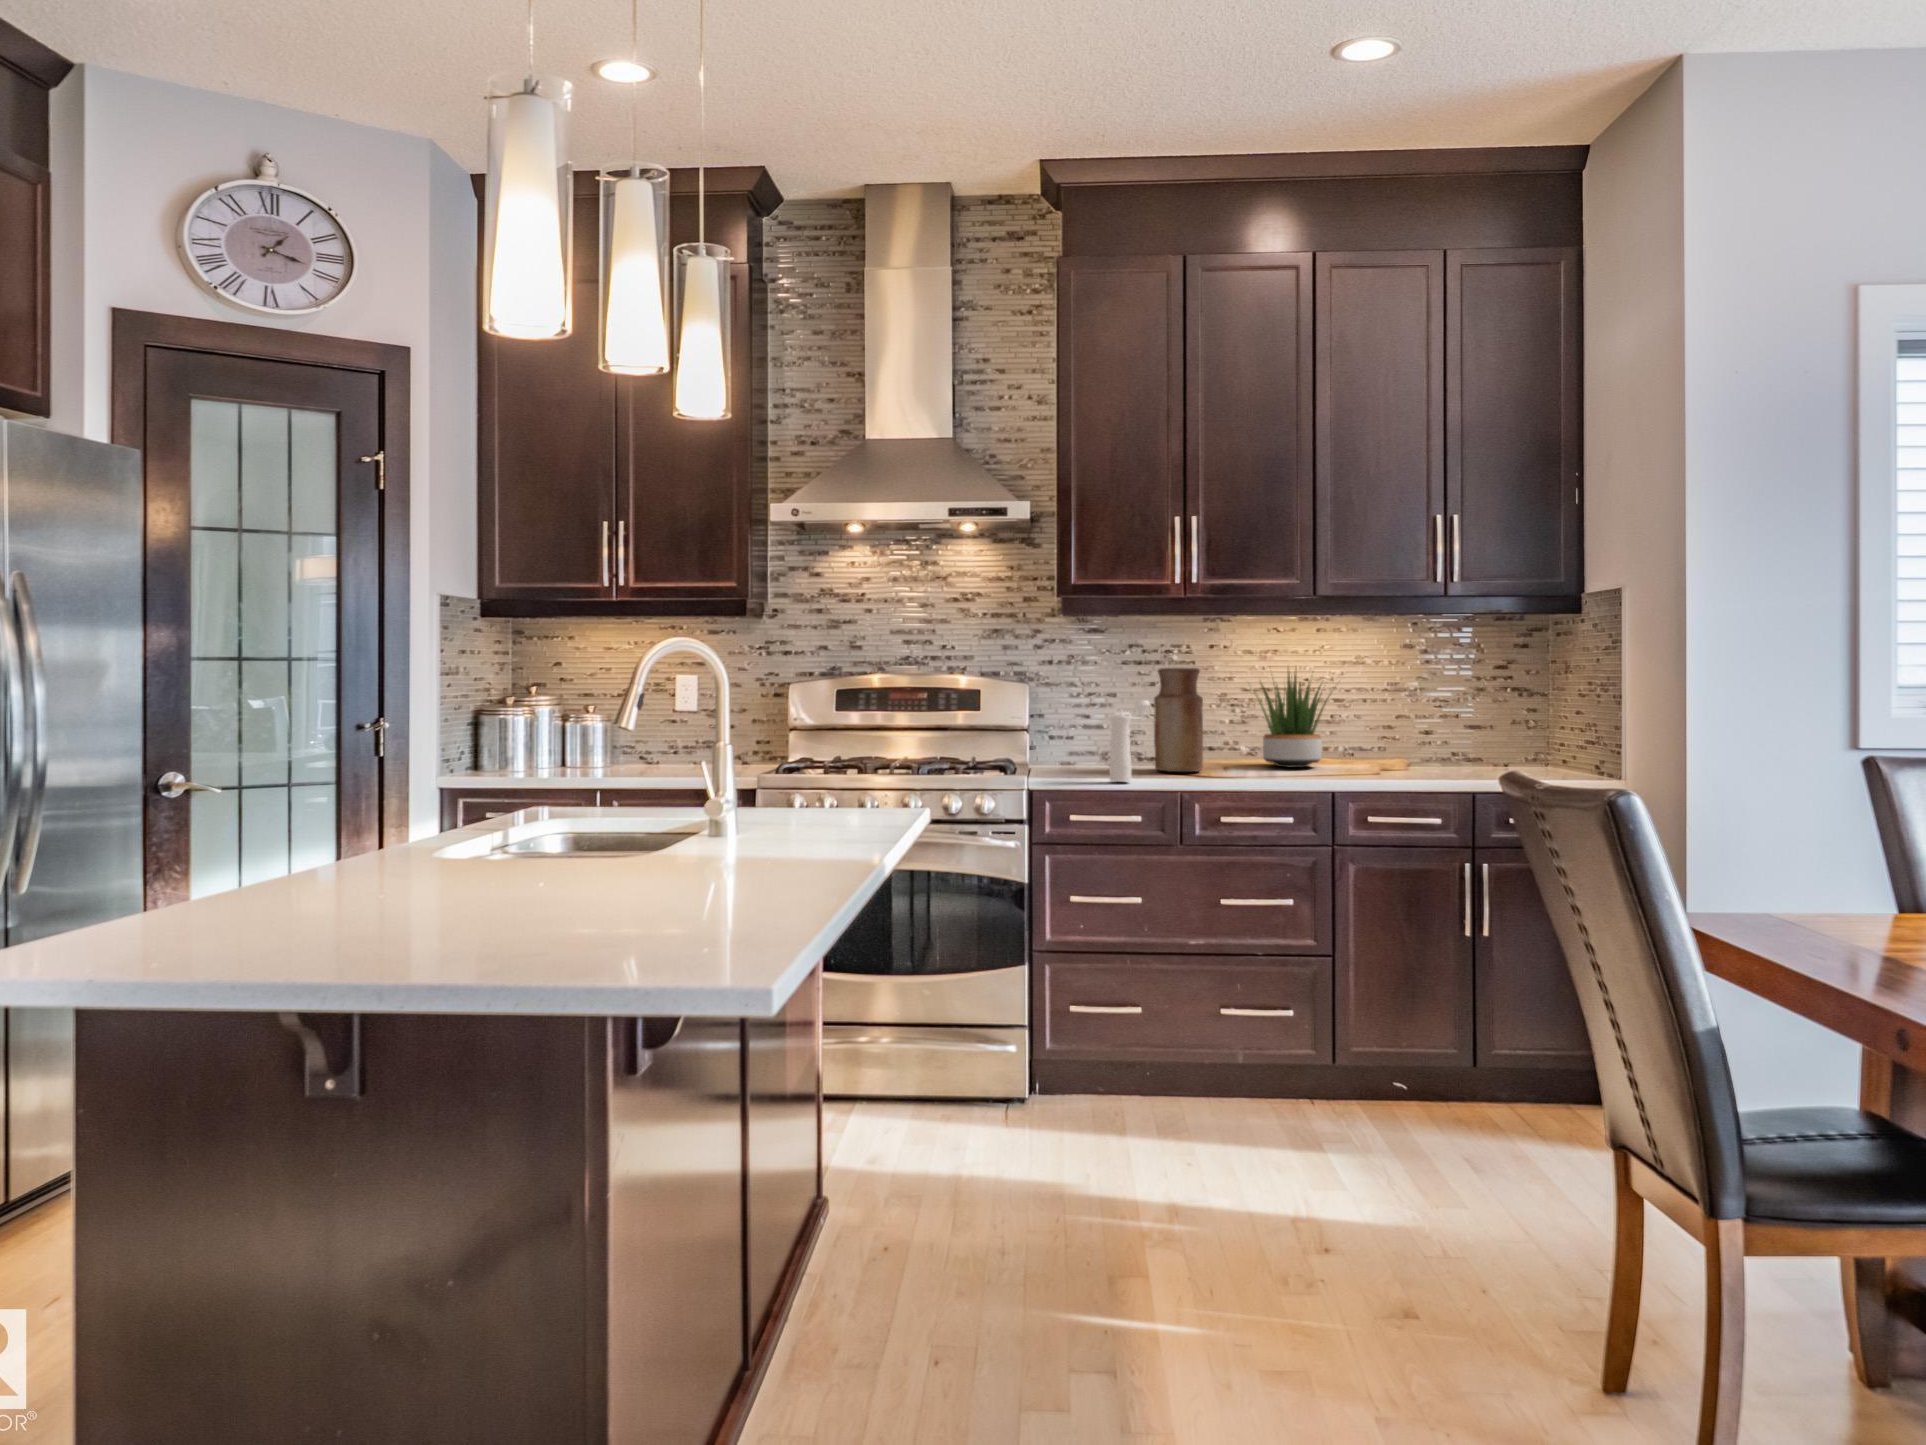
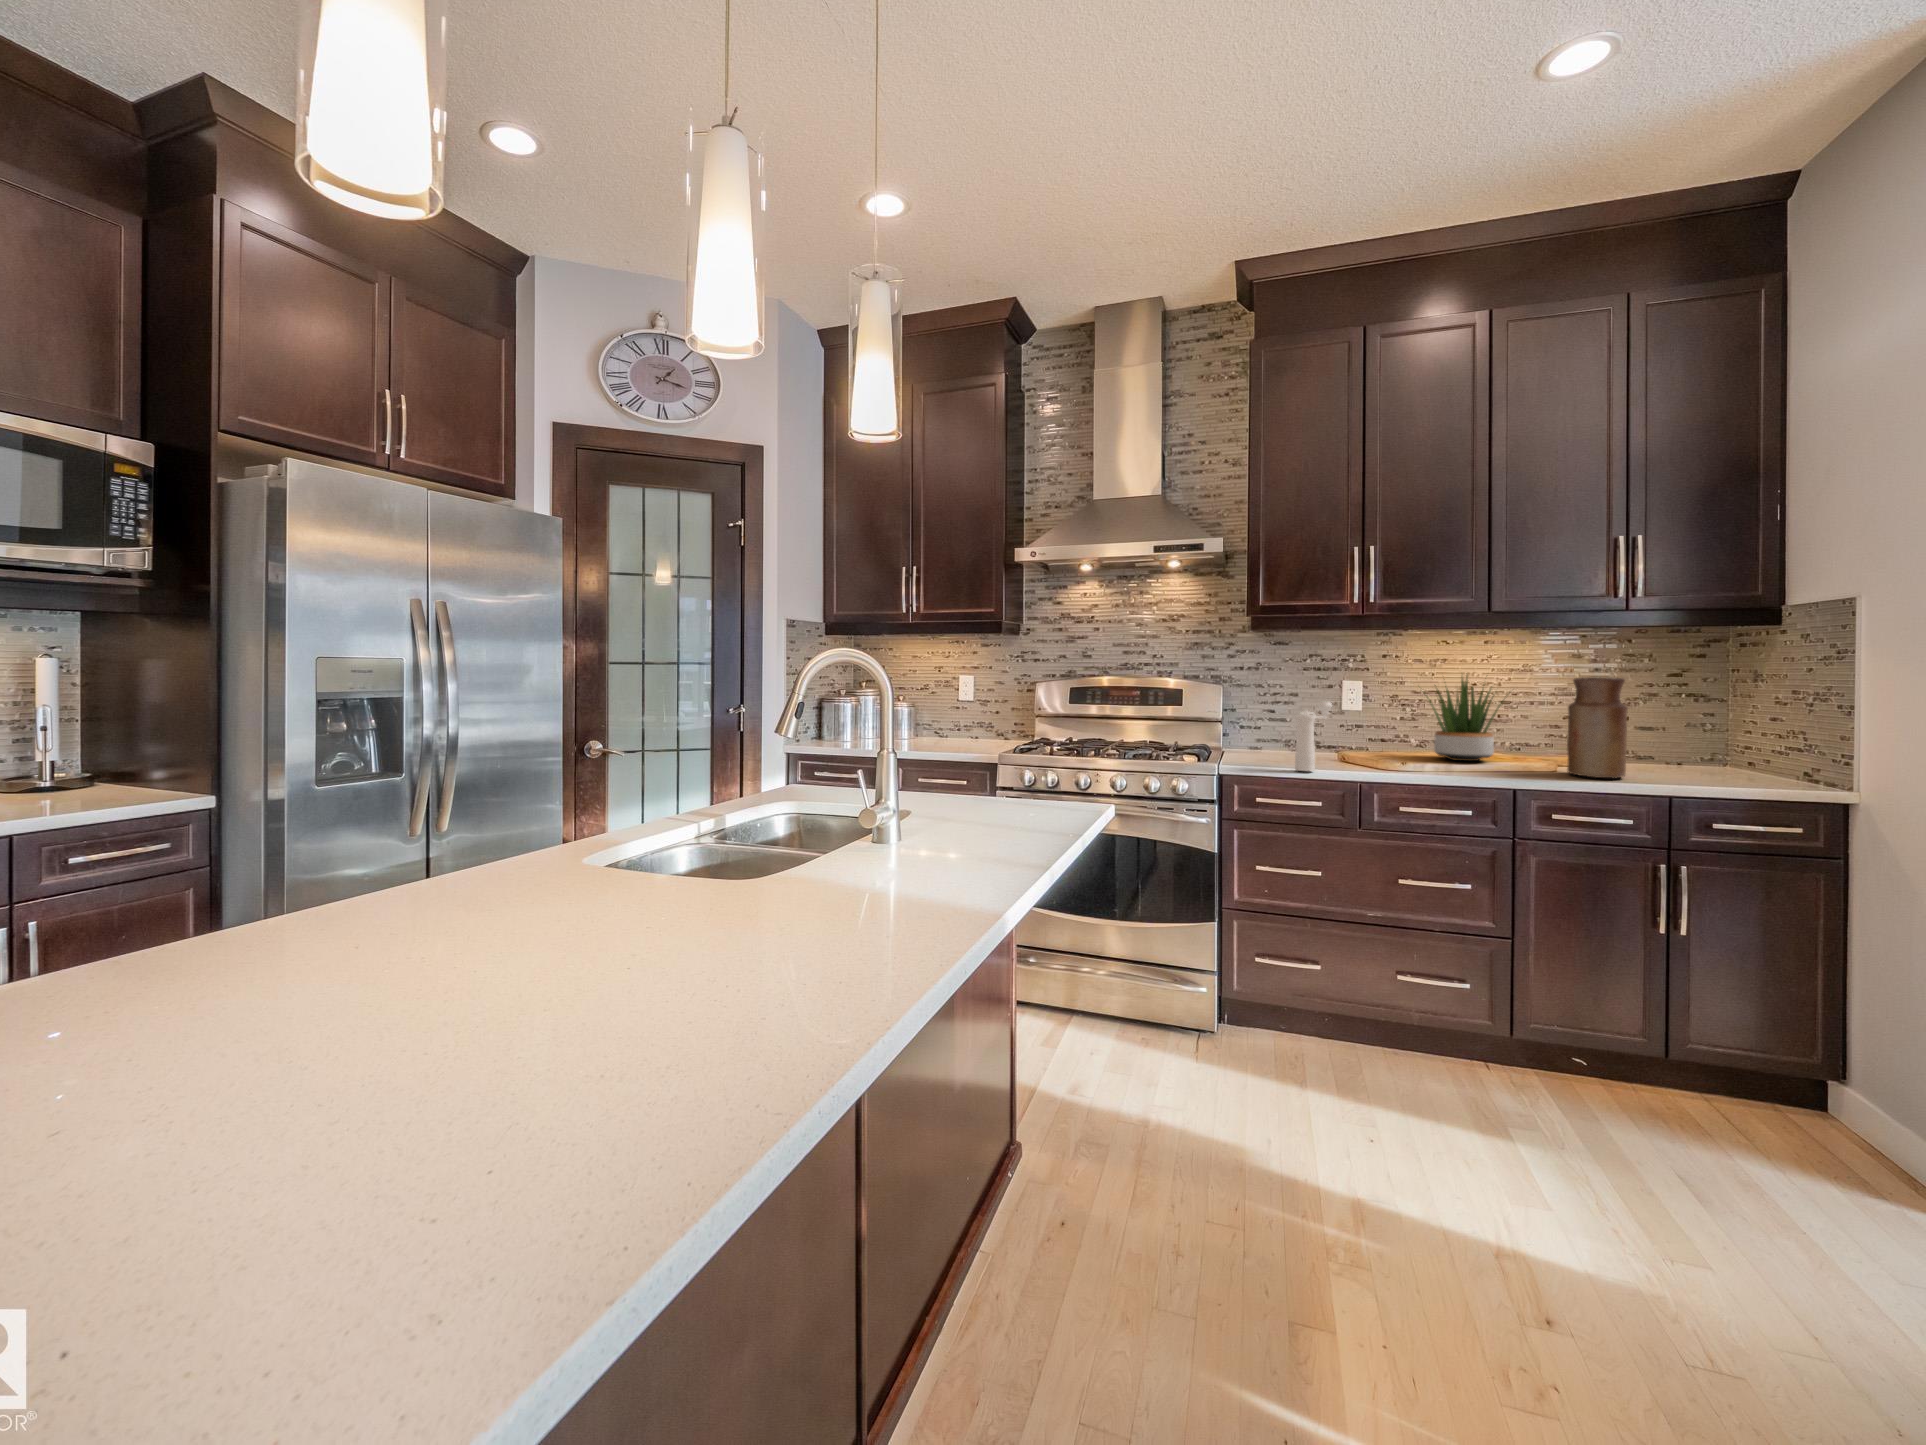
vase: present [1154,668,1203,772] -> present [1567,677,1628,778]

